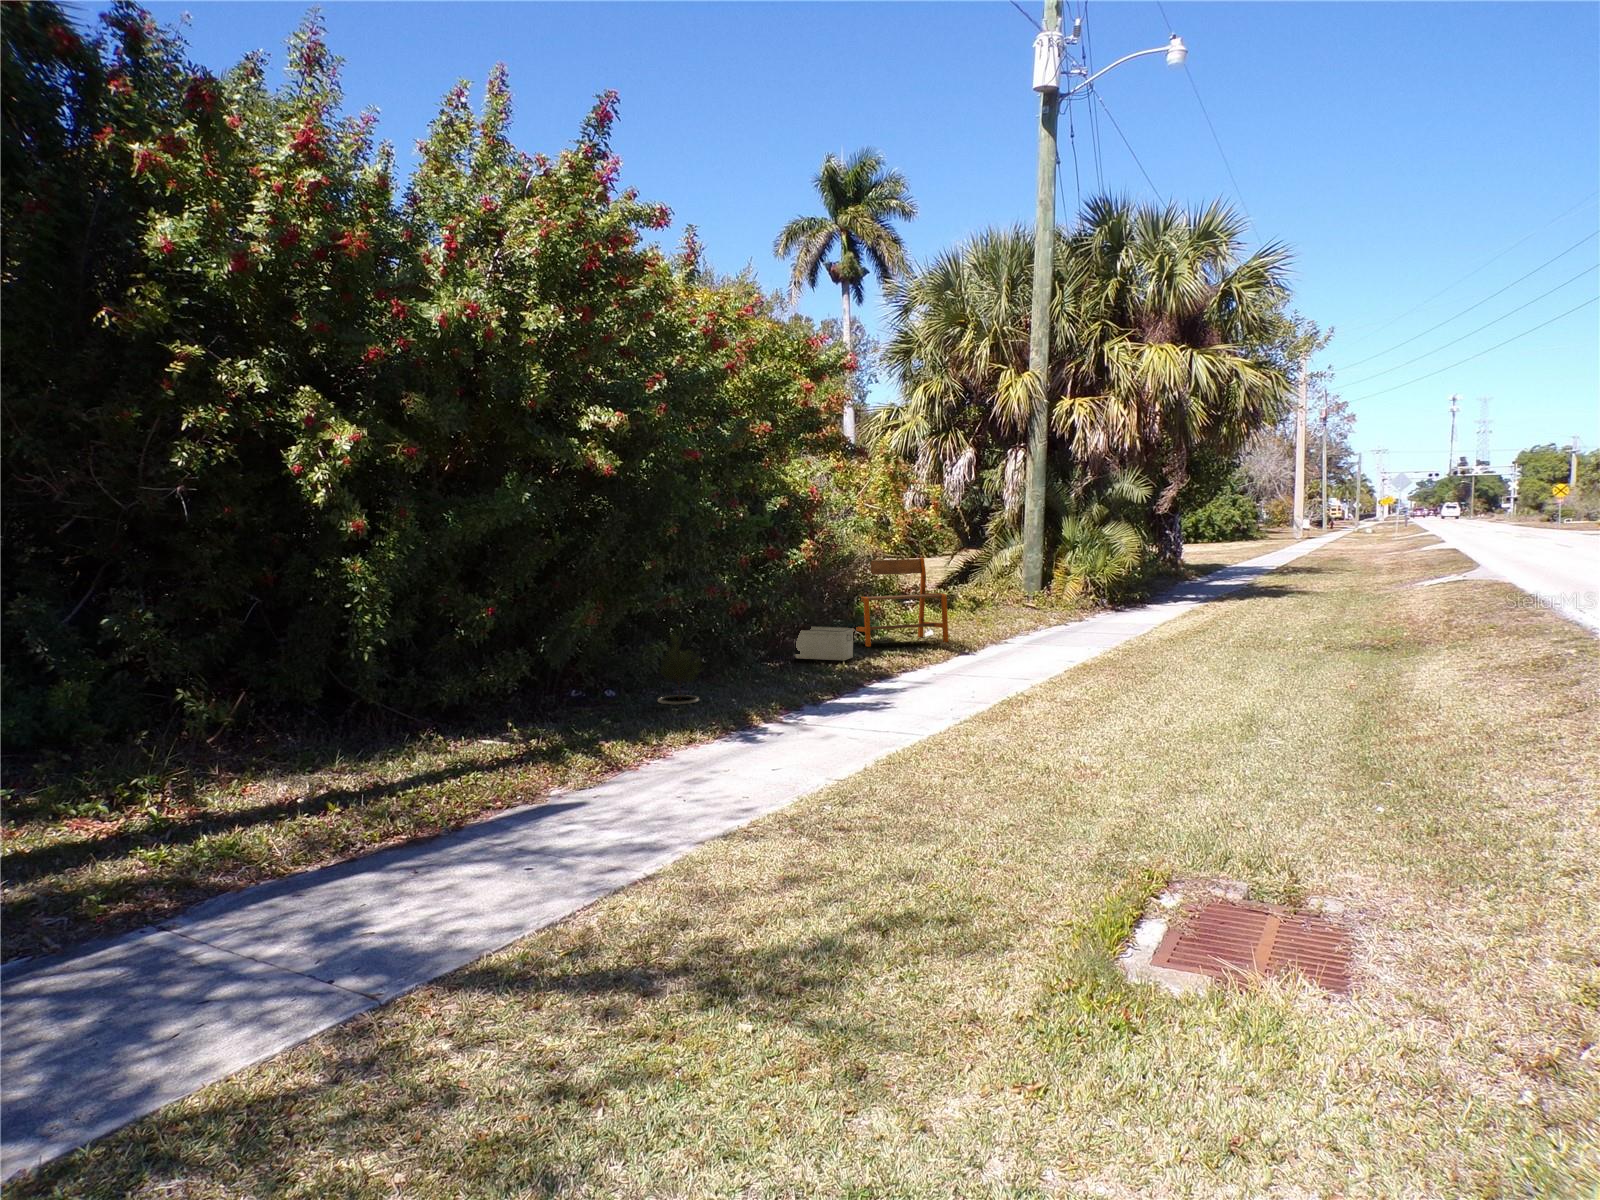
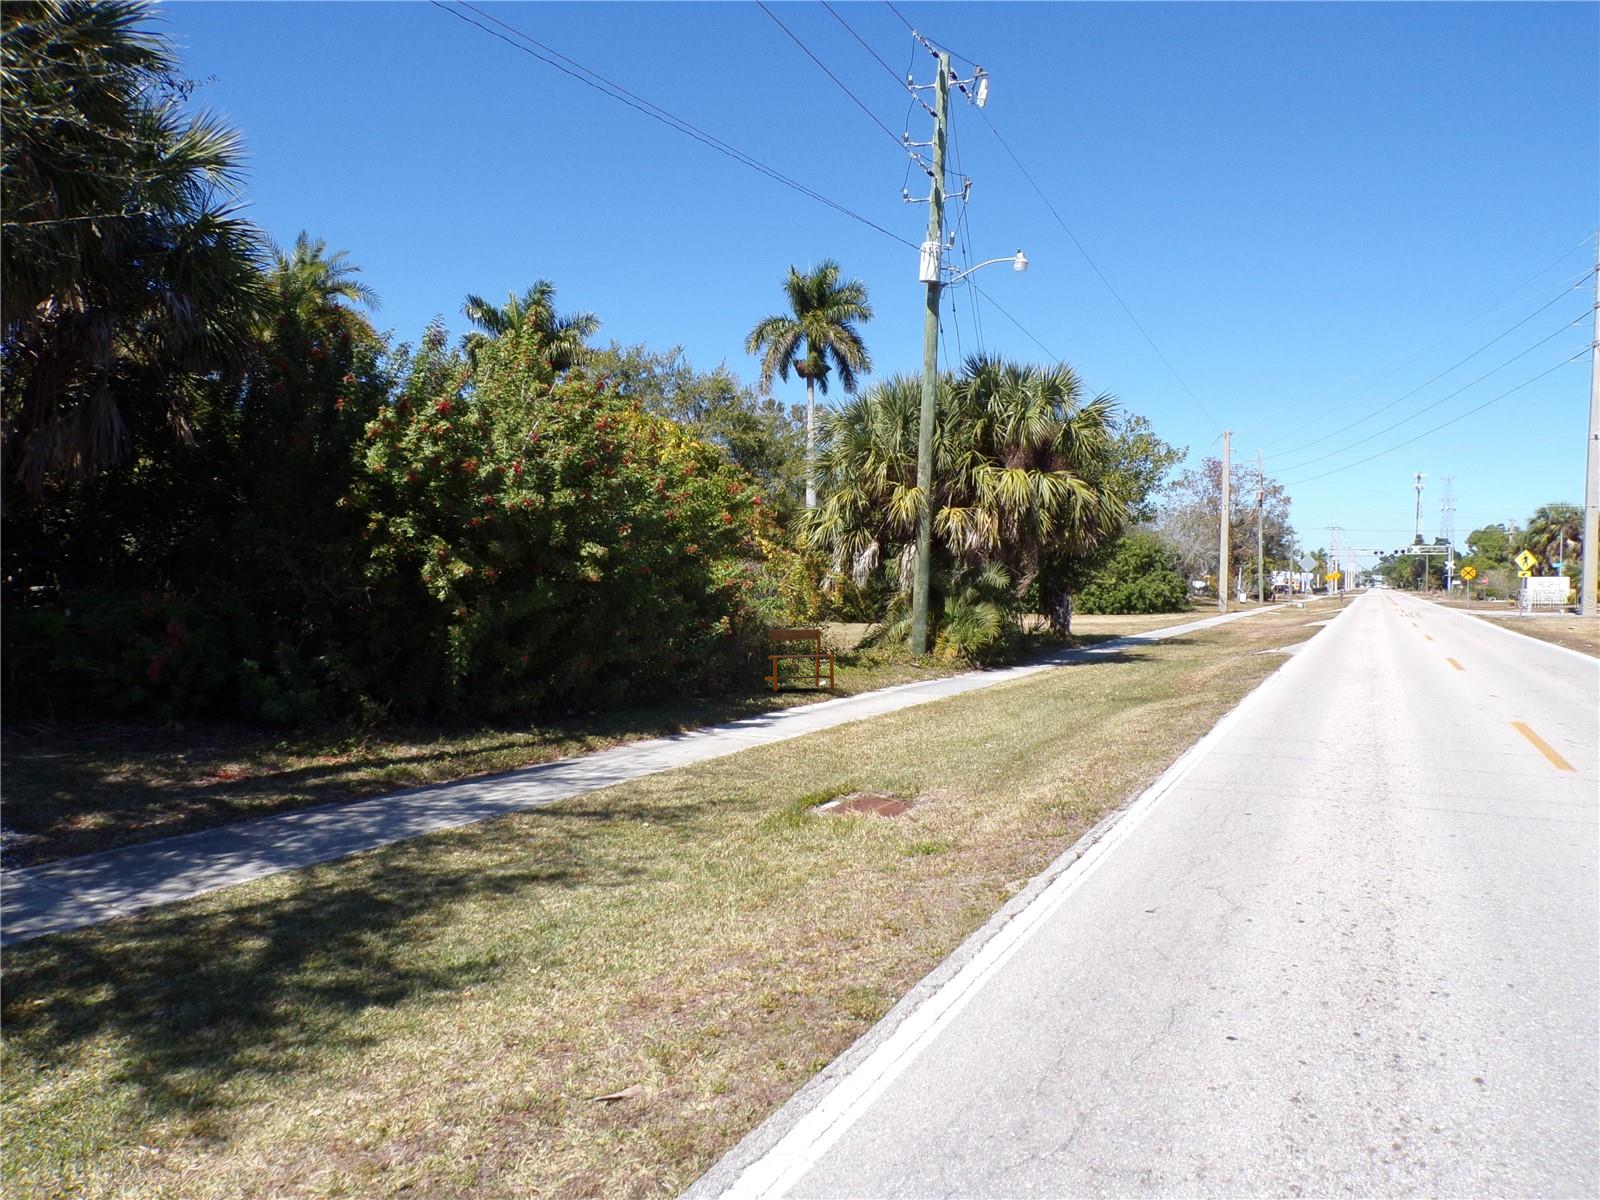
storage bin: present [796,626,854,660] -> none [720,675,762,699]
potted tree: present [658,633,700,705] -> none [620,672,653,721]

